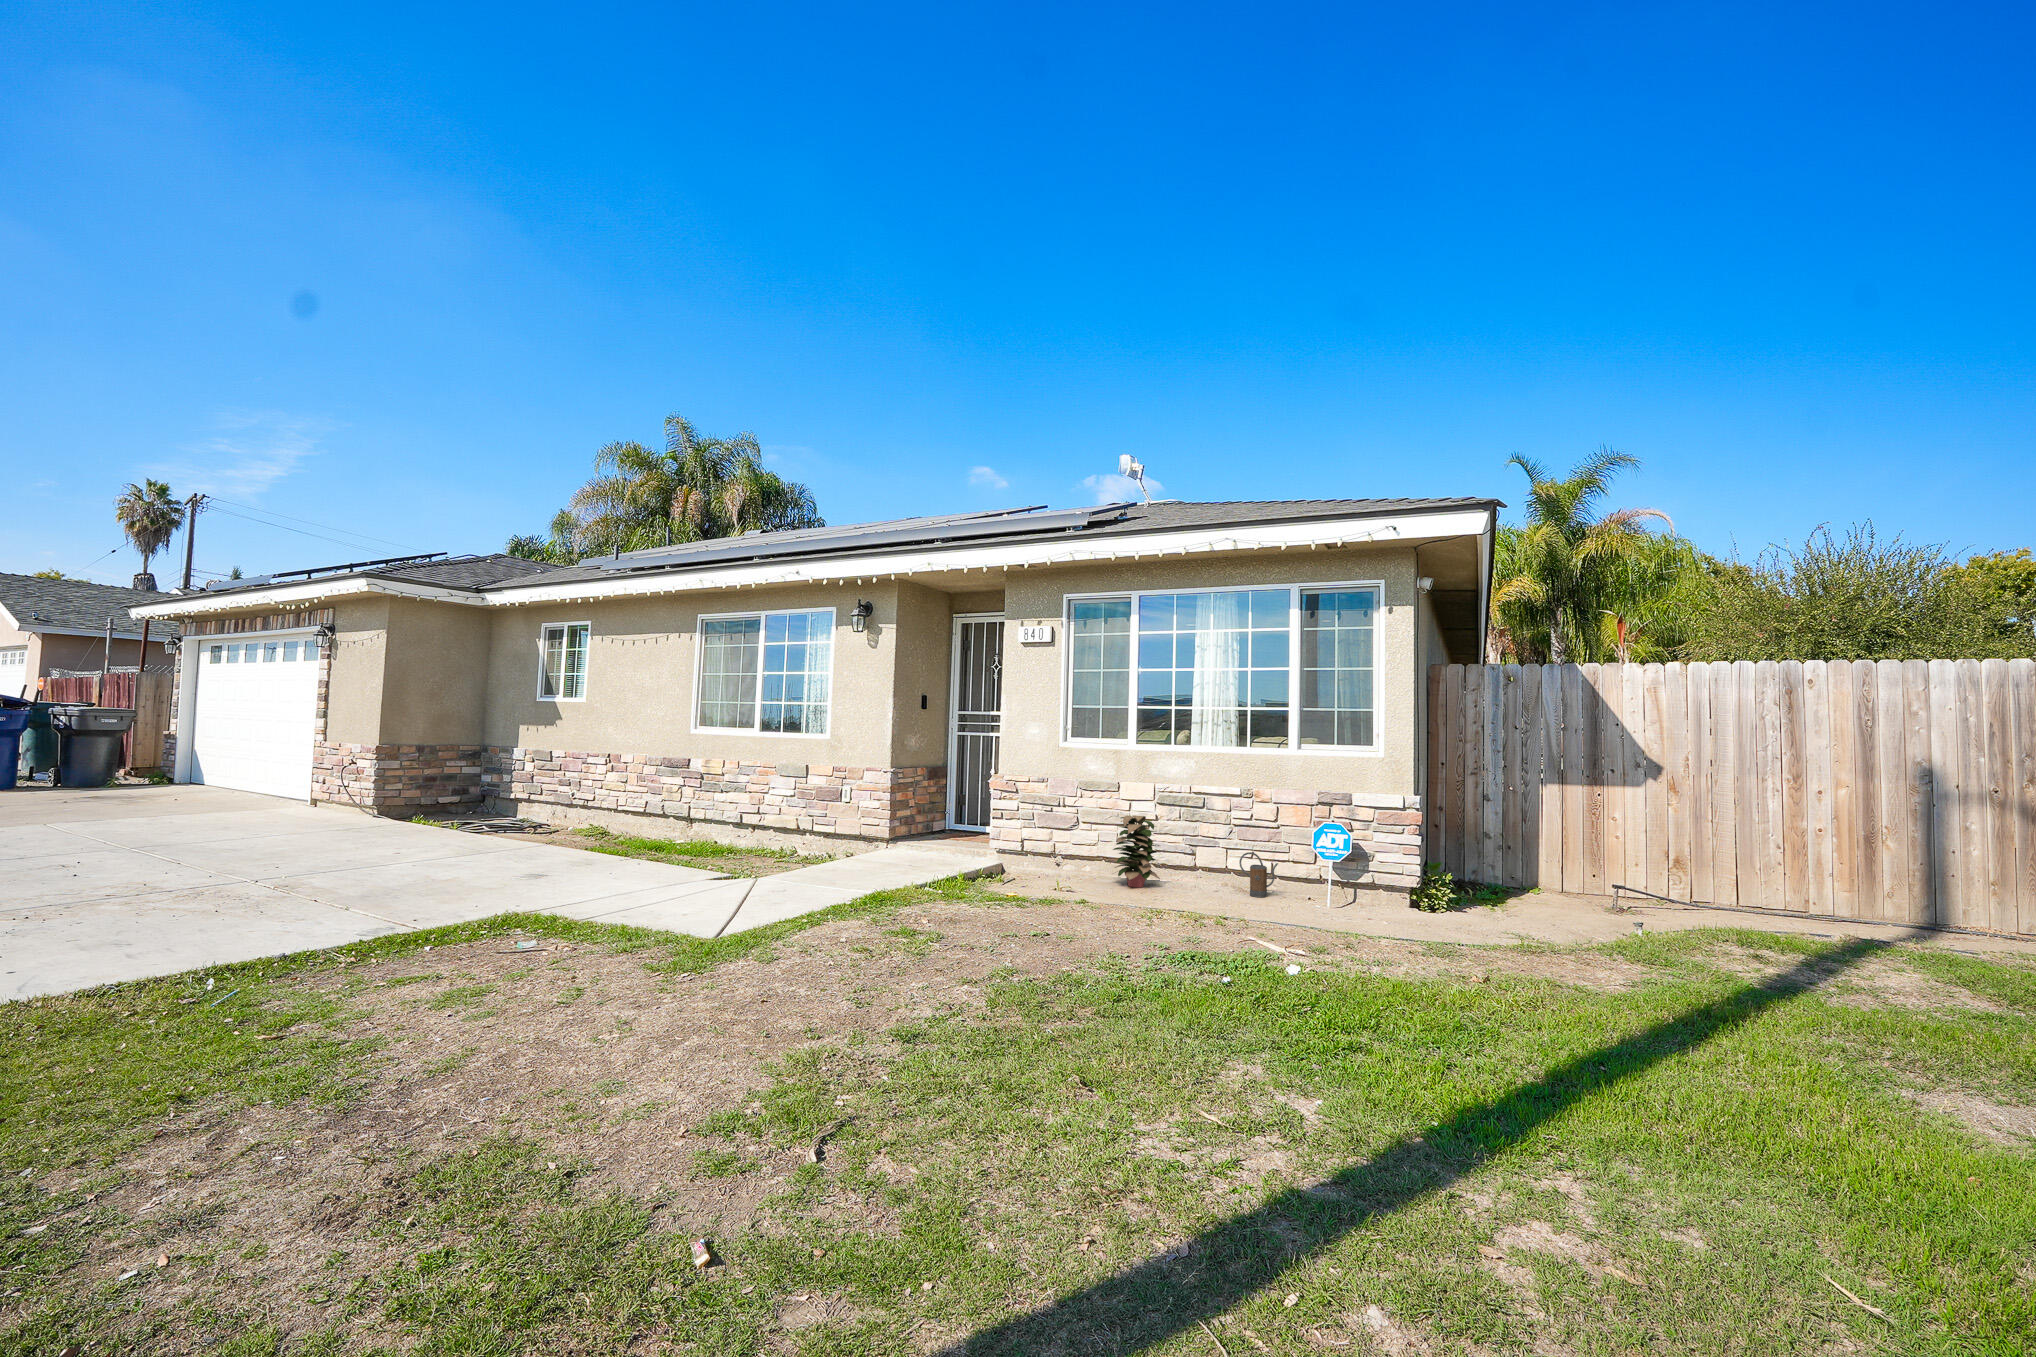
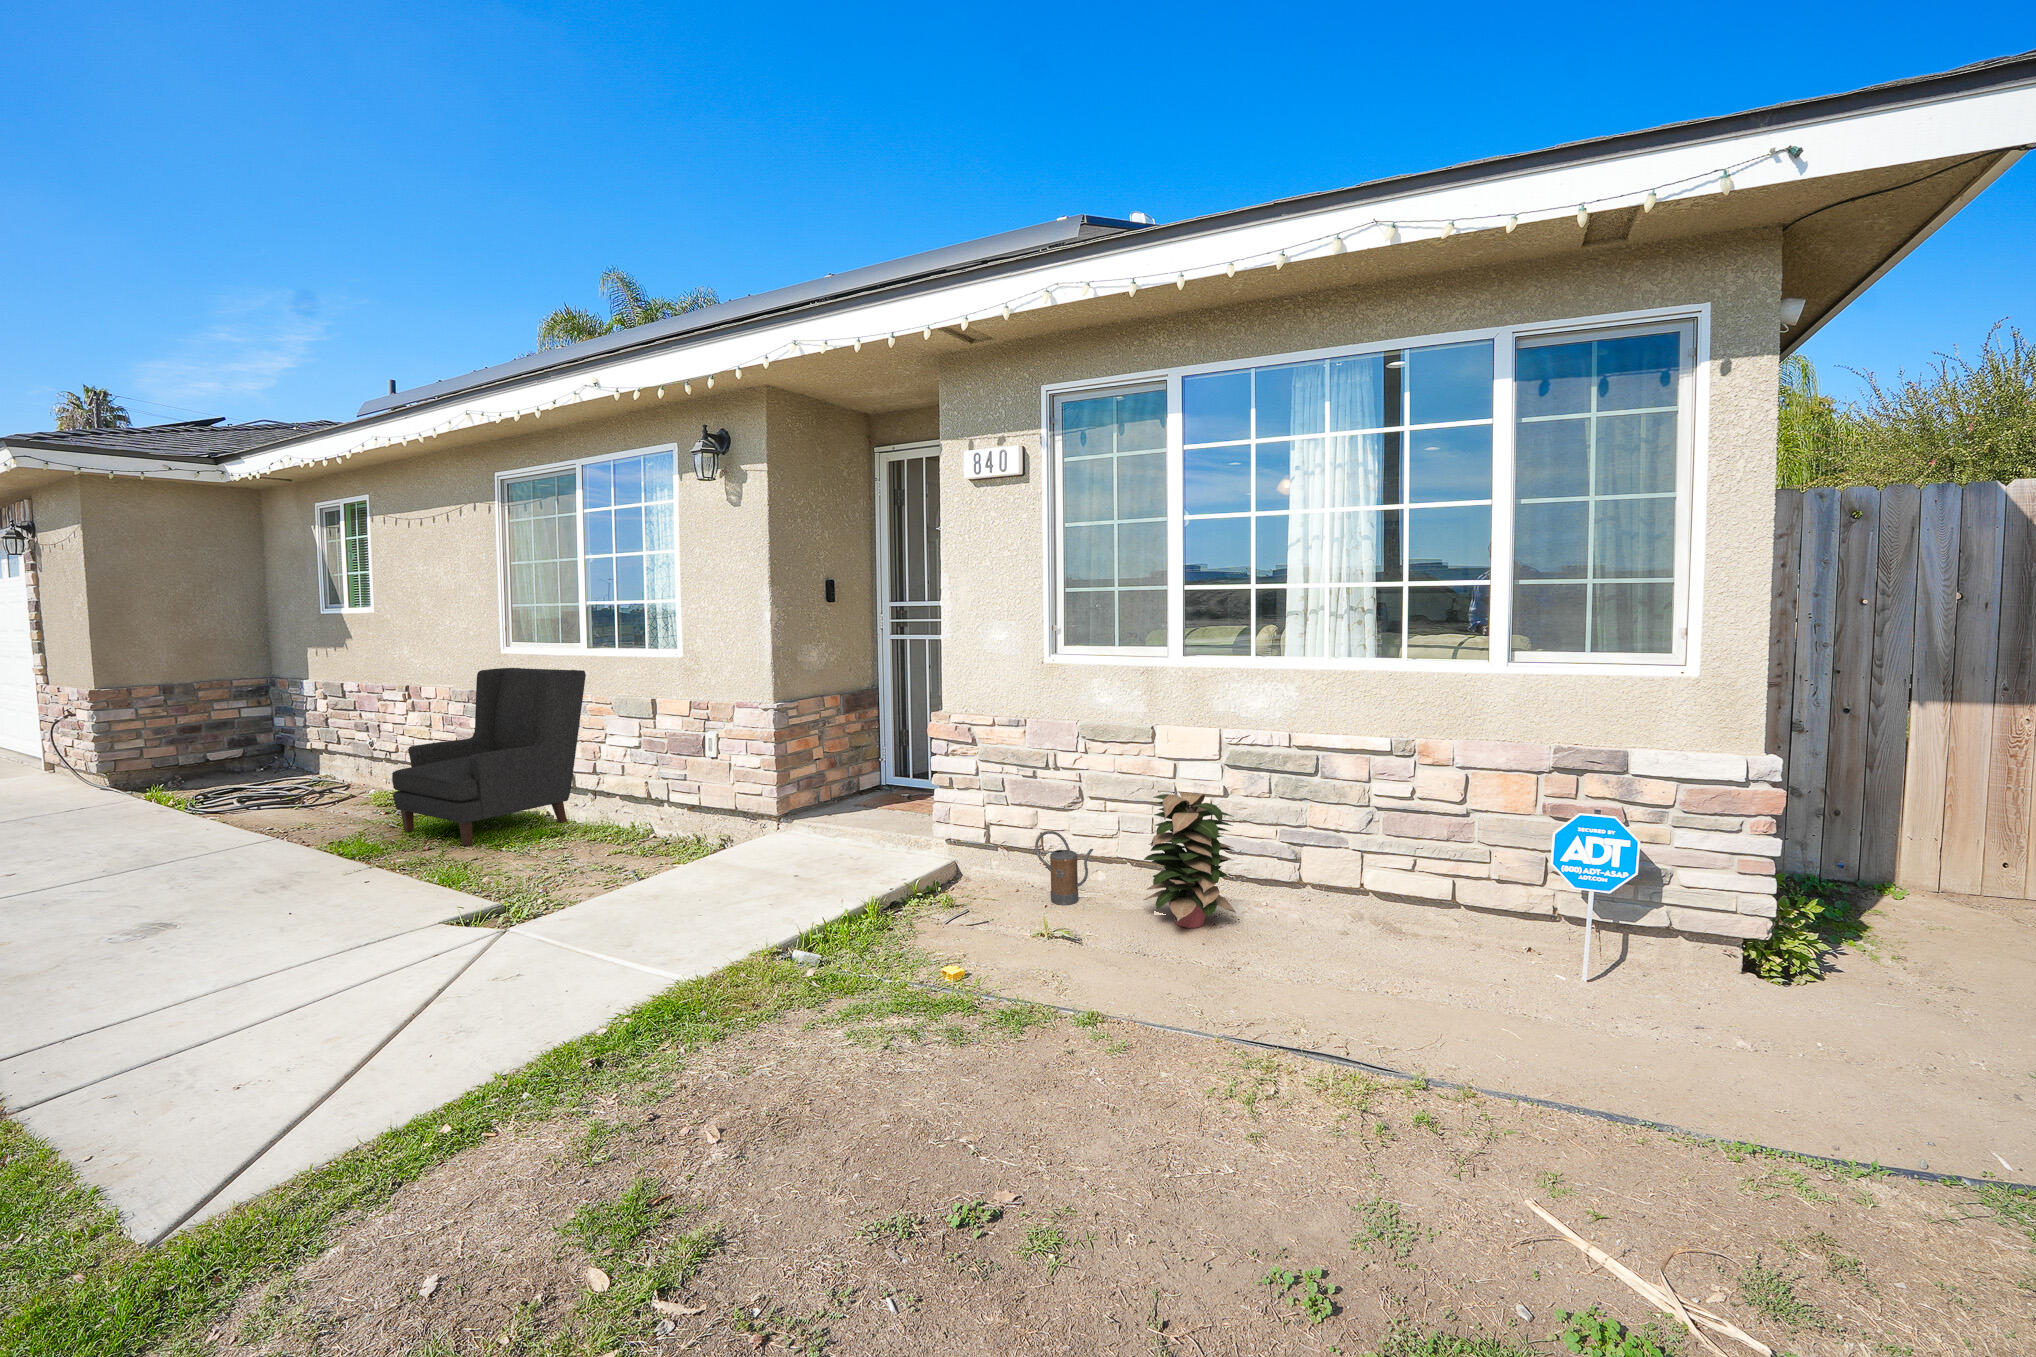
chair: none [634,742,760,850] -> present [392,668,586,845]
watering can: present [1239,852,1278,897] -> present [1035,831,1093,905]

